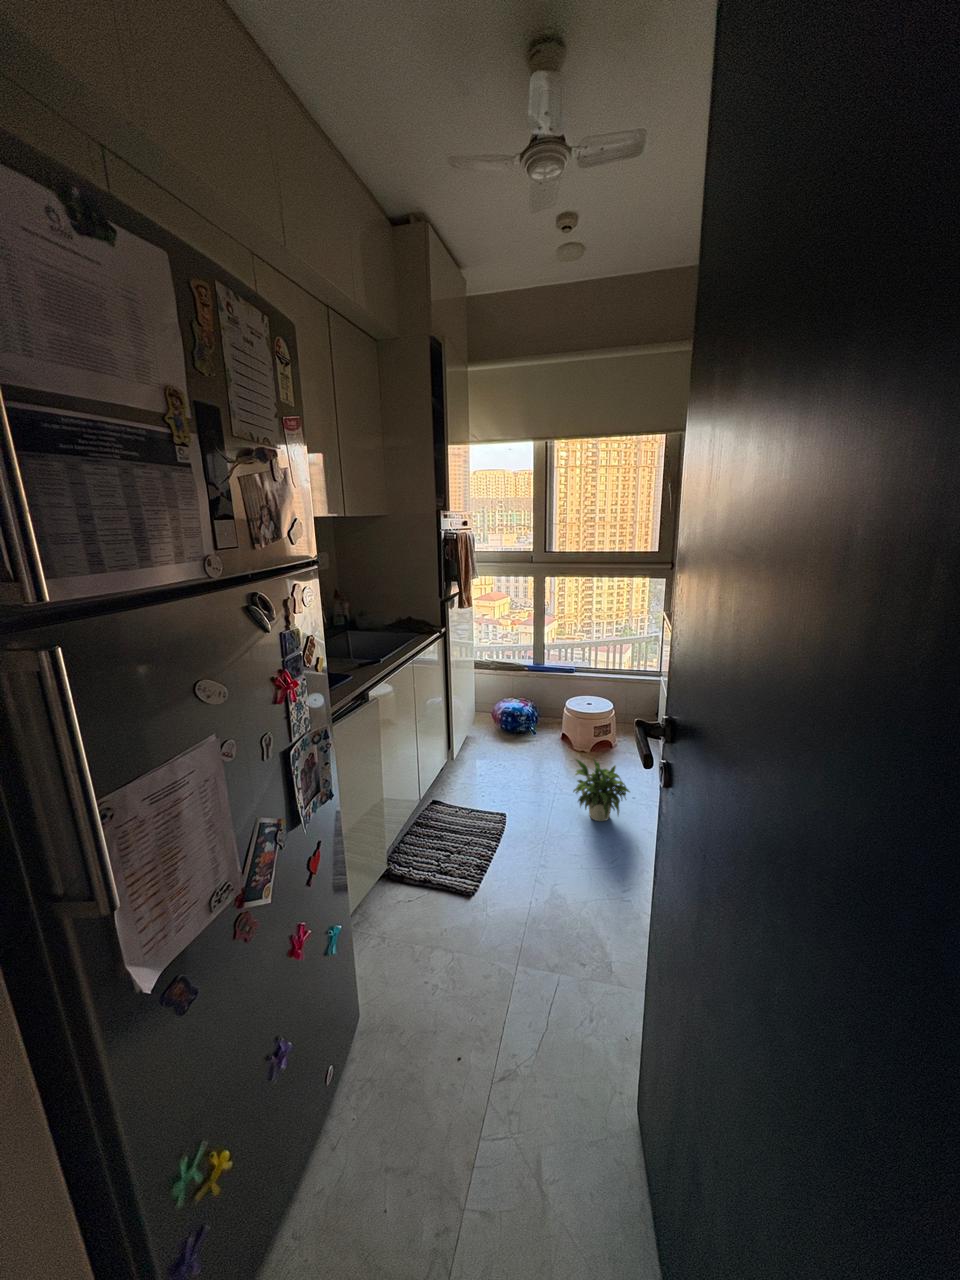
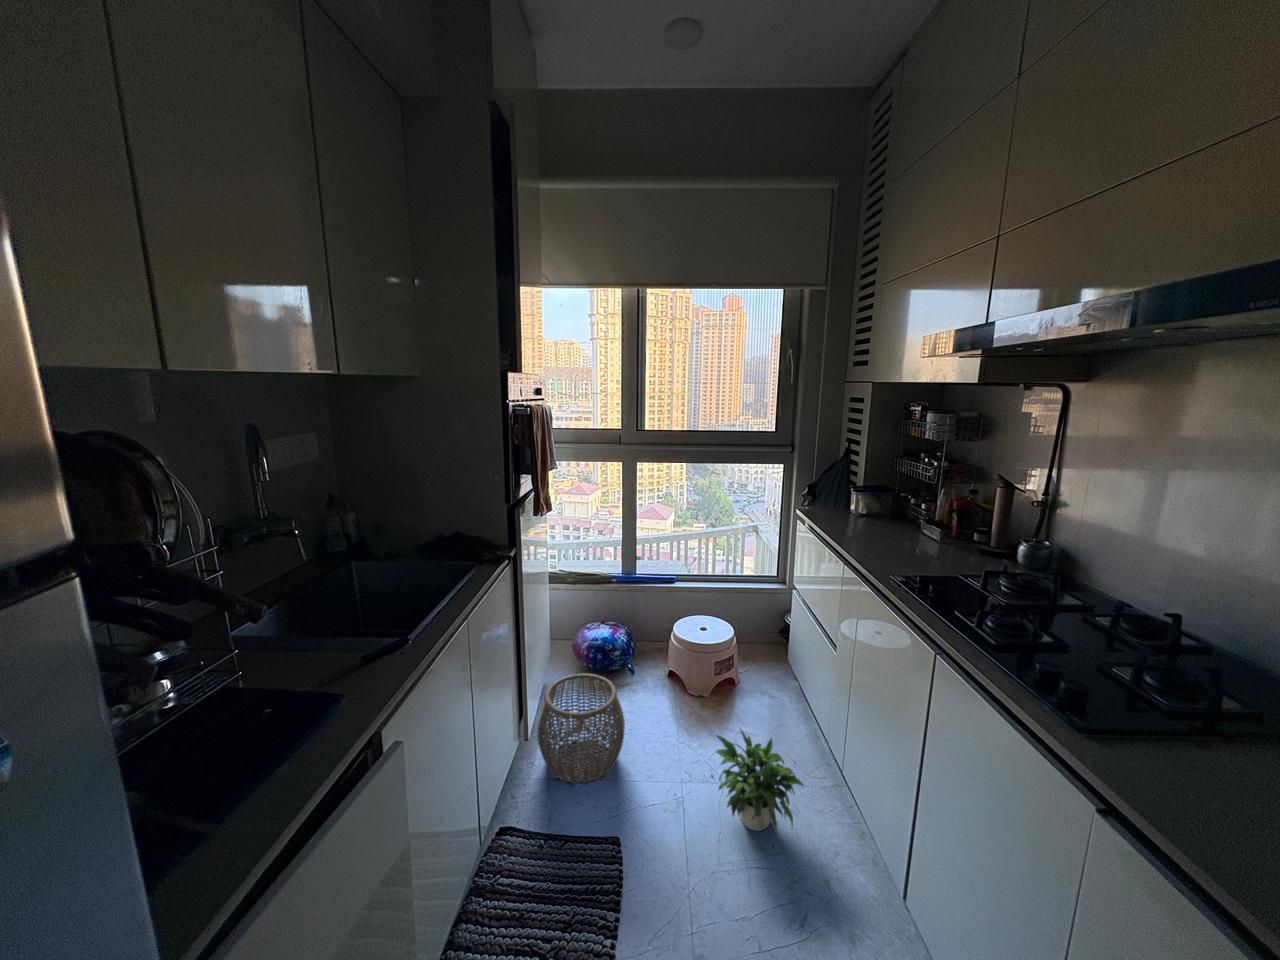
woven basket: none [460,721,519,787] -> present [537,674,625,784]

